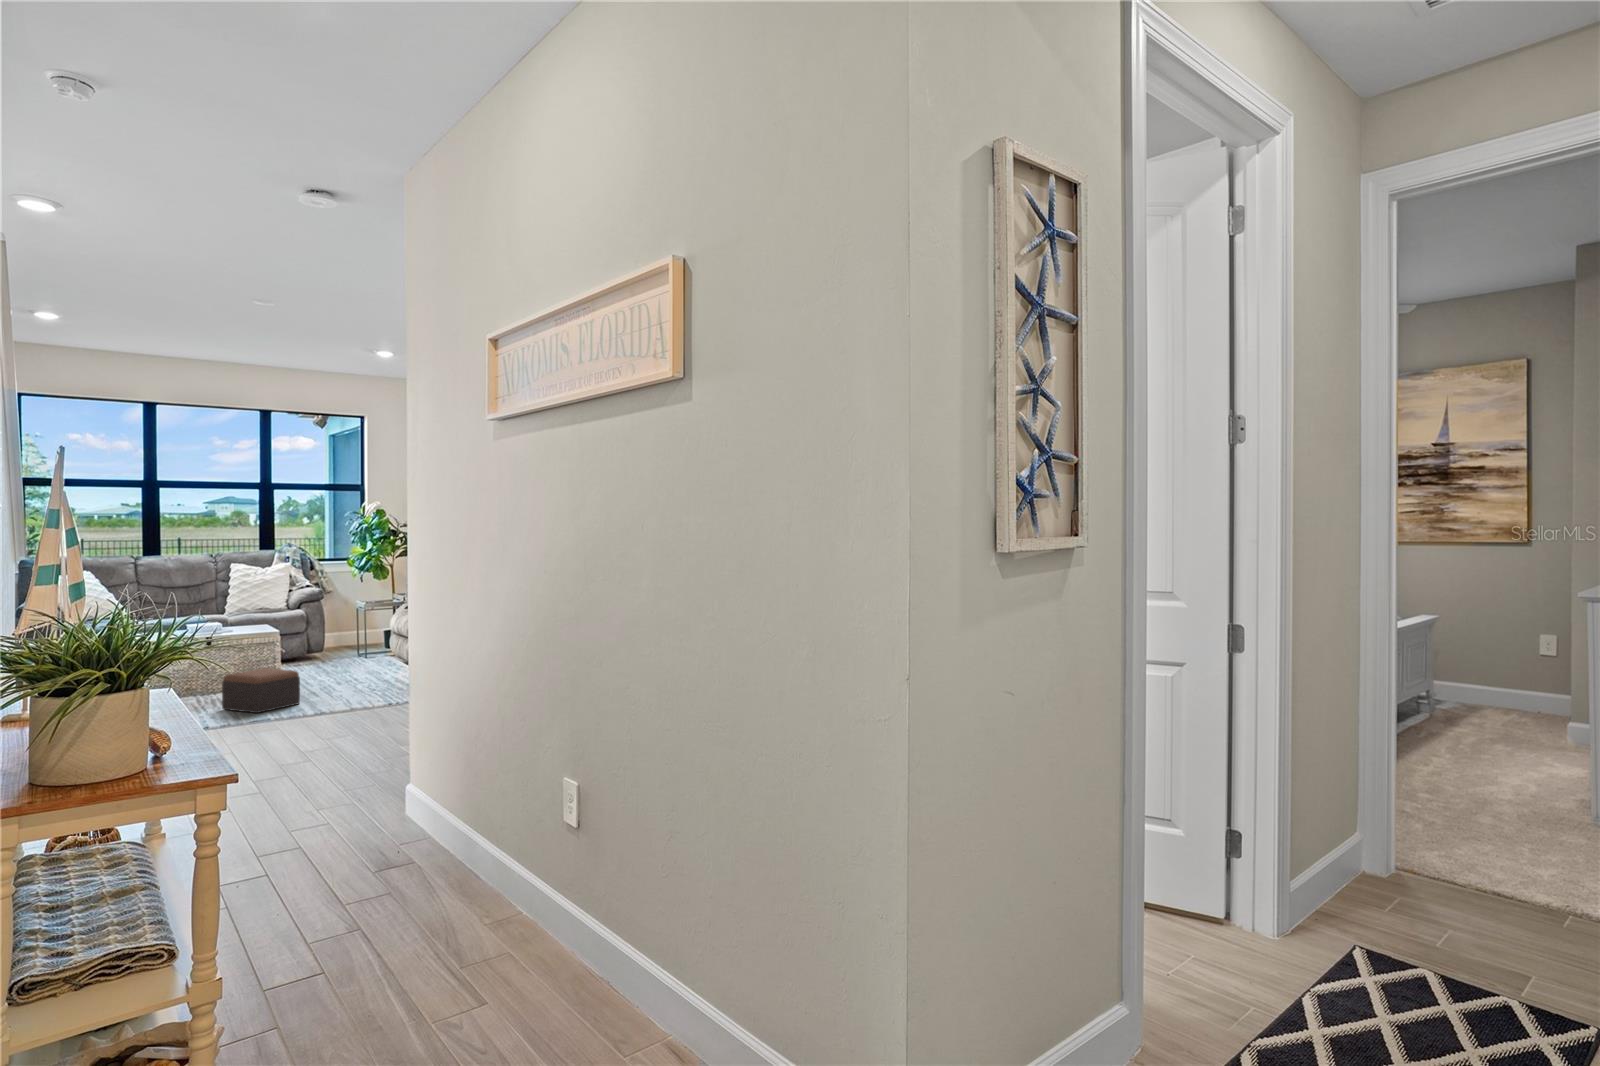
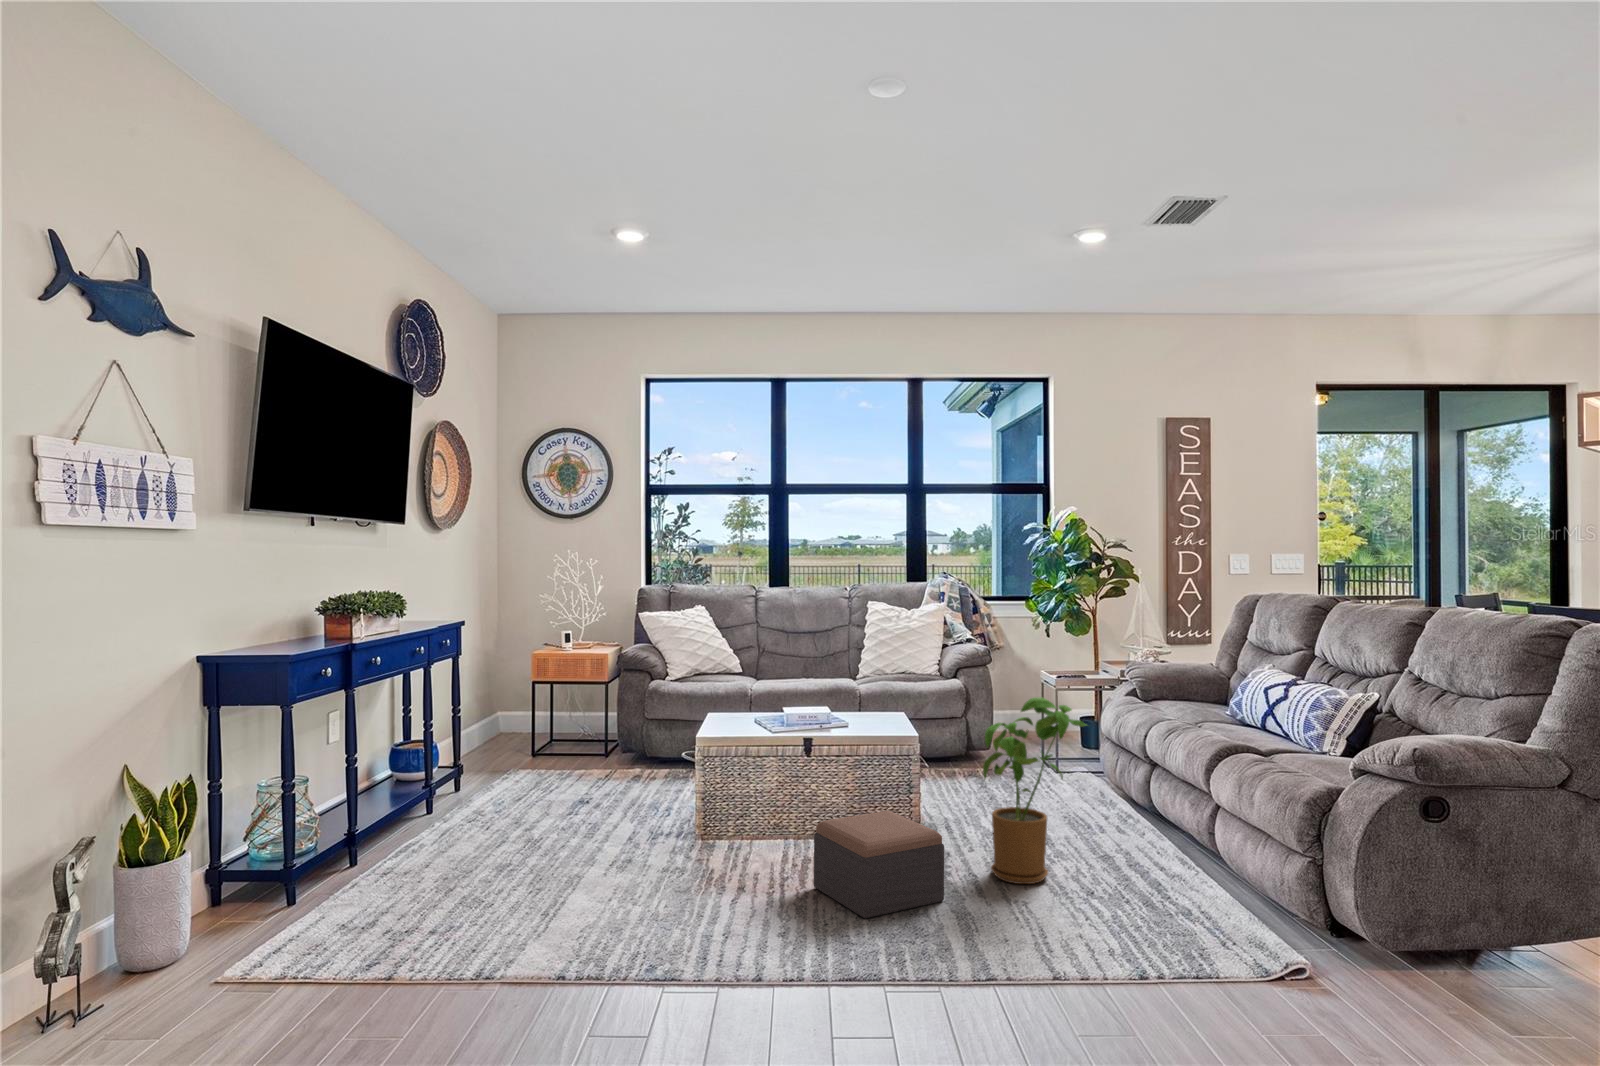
house plant: none [321,604,378,695] -> present [983,698,1087,884]

